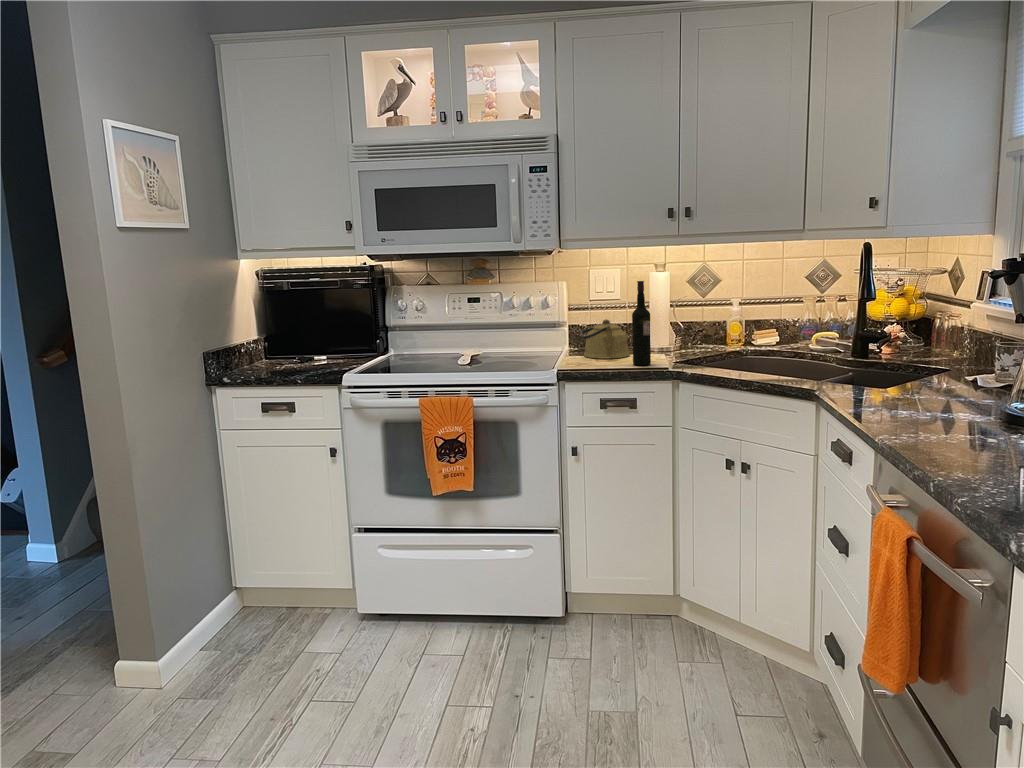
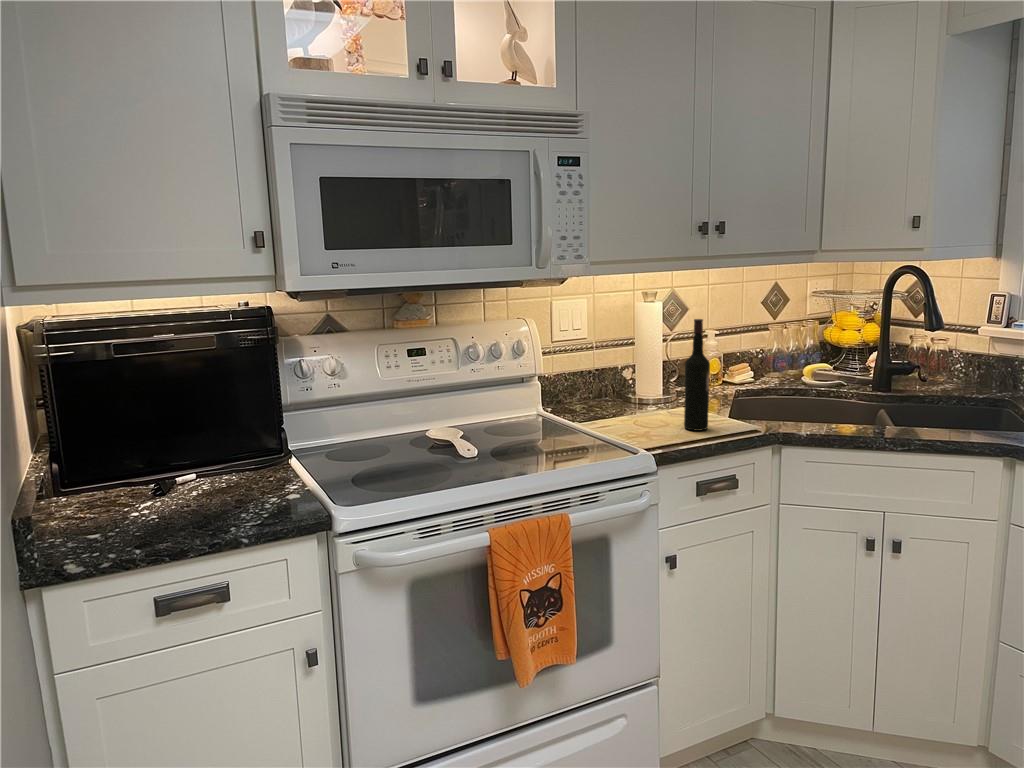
kettle: present [581,319,629,359] -> none [571,369,645,424]

